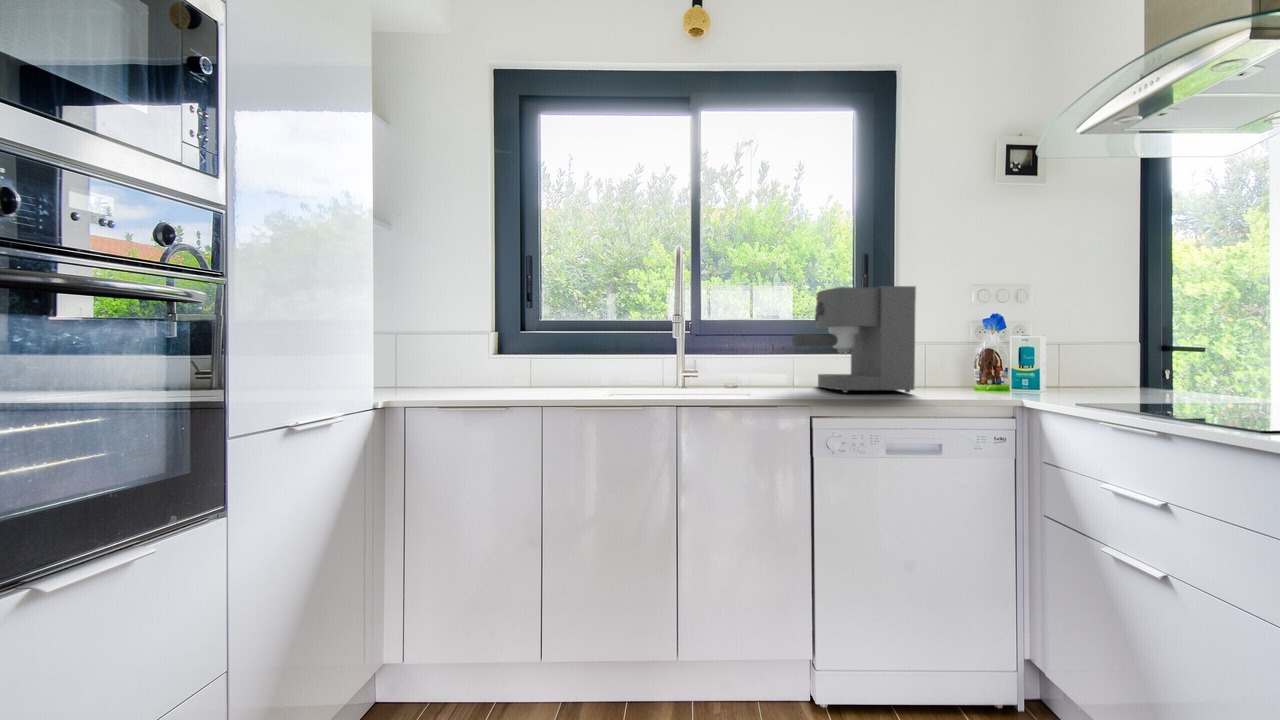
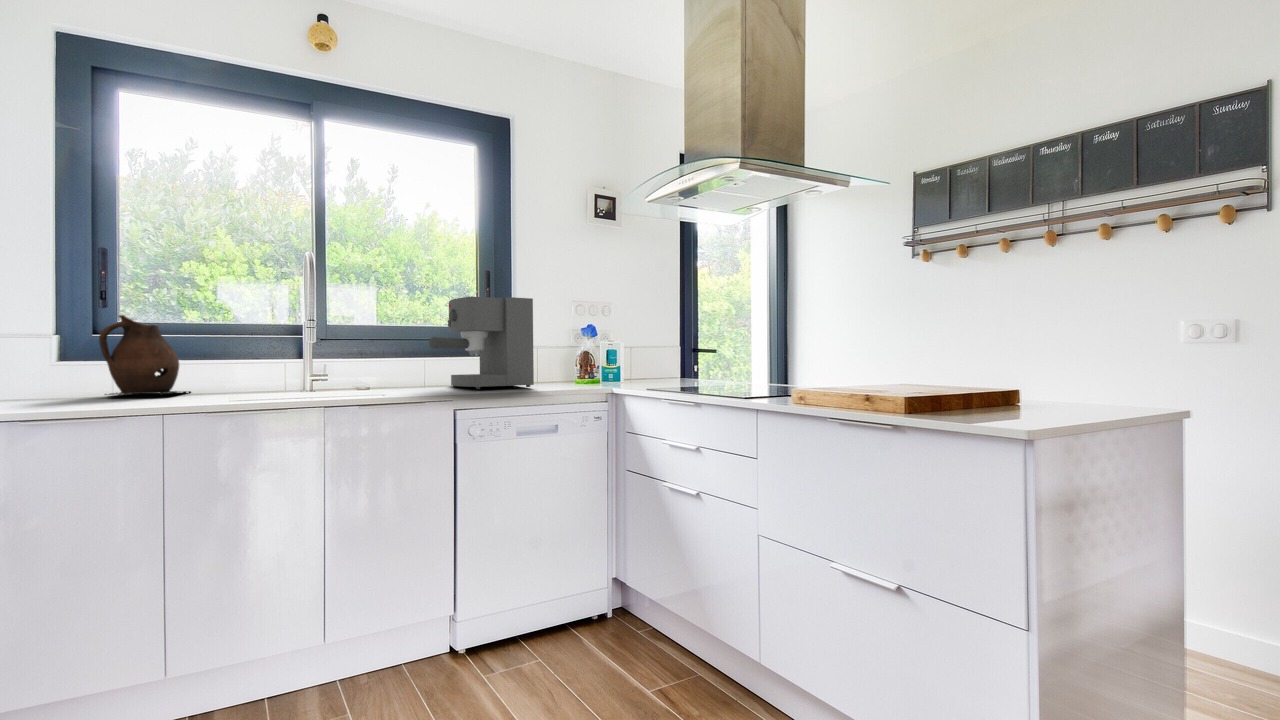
ceramic pitcher: none [523,317,587,386] -> present [99,315,191,395]

